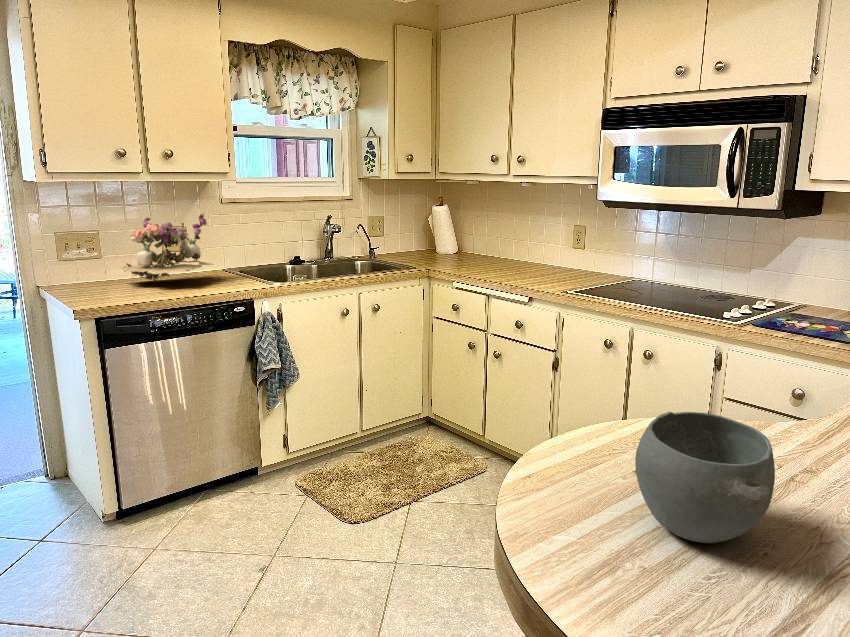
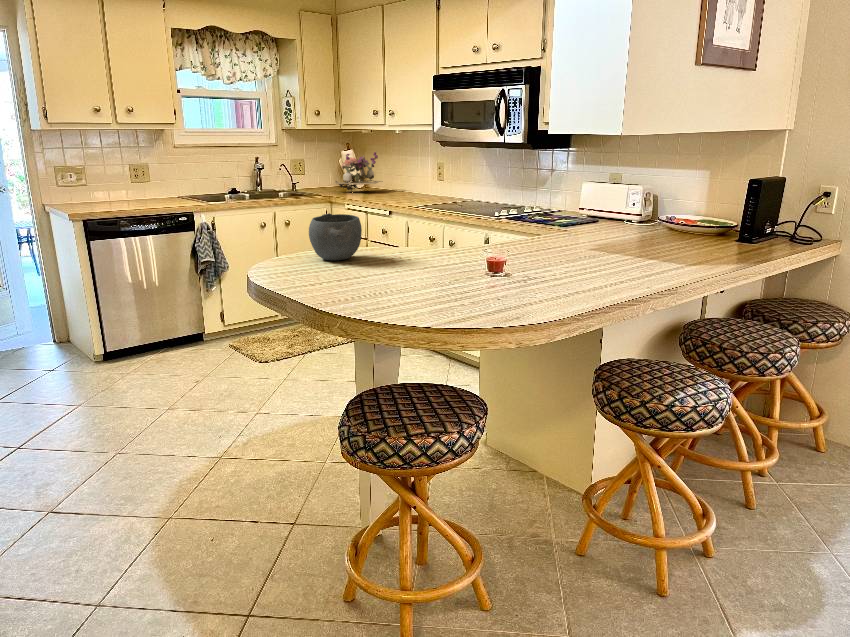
flower arrangement: present [118,212,213,282] -> present [335,151,383,191]

